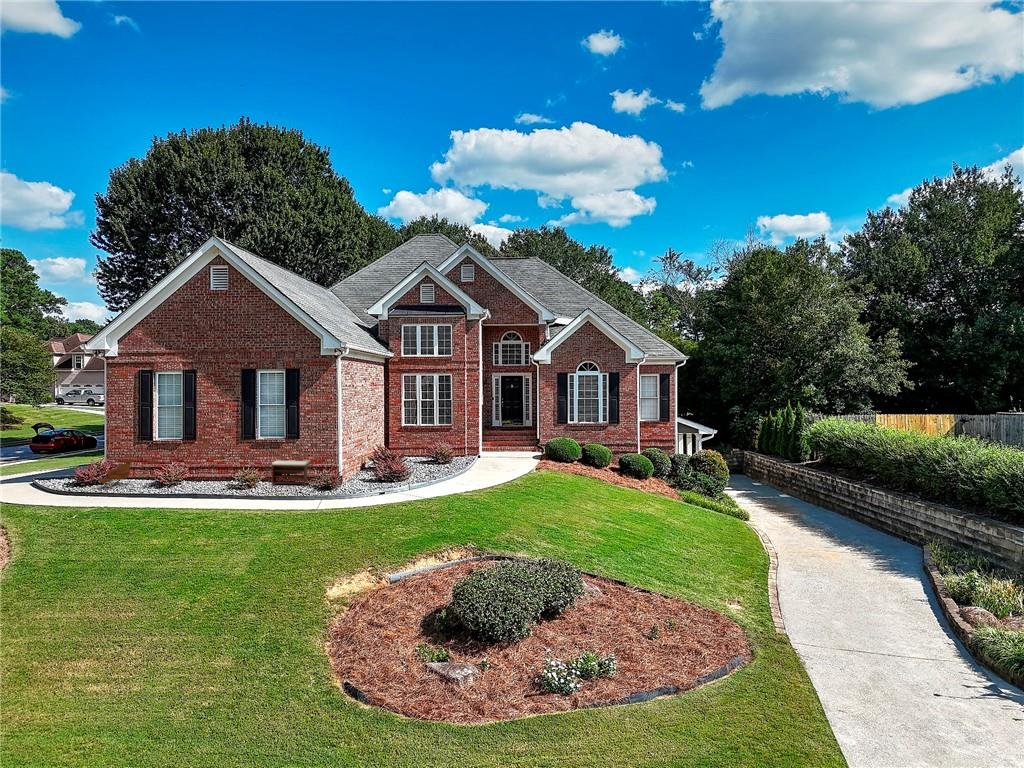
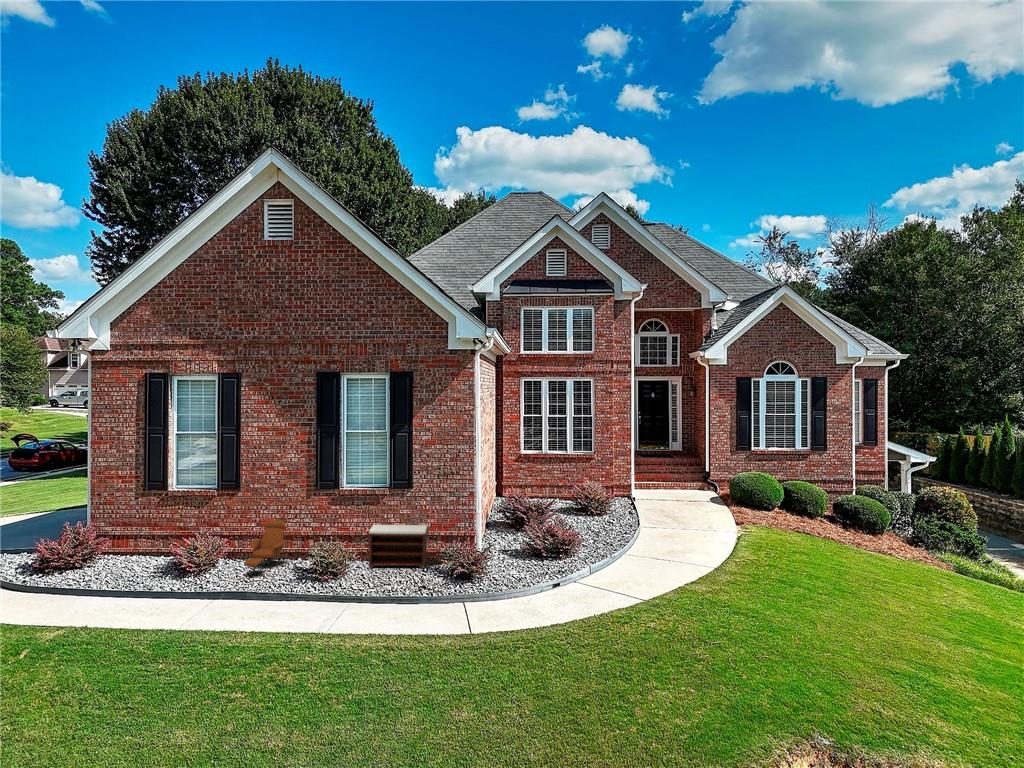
lounge chair: present [99,460,131,488] -> present [244,520,287,578]

